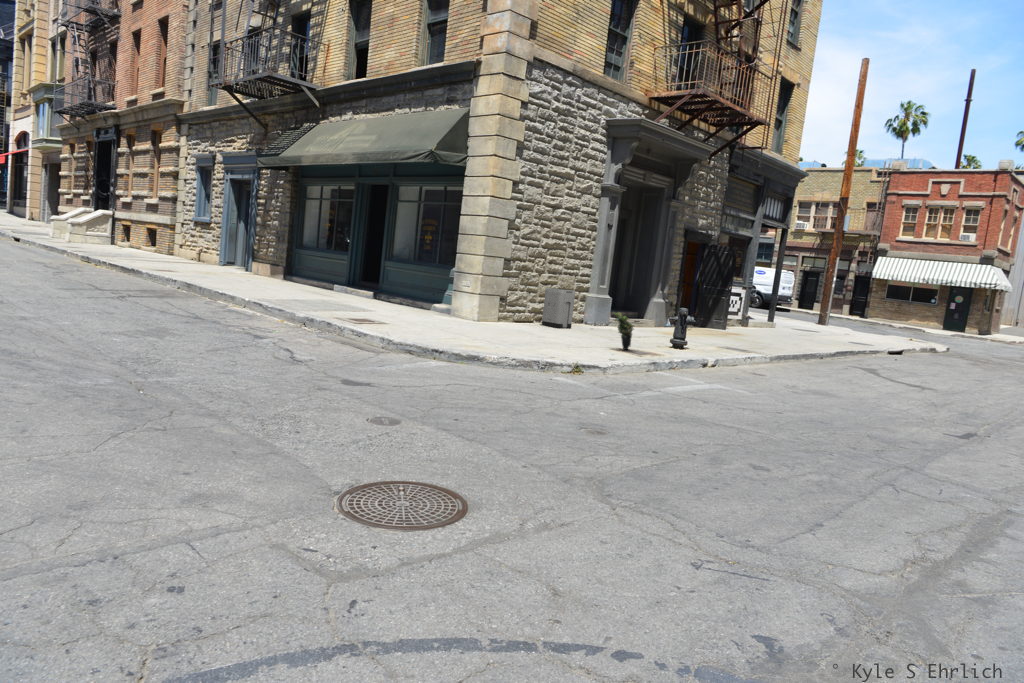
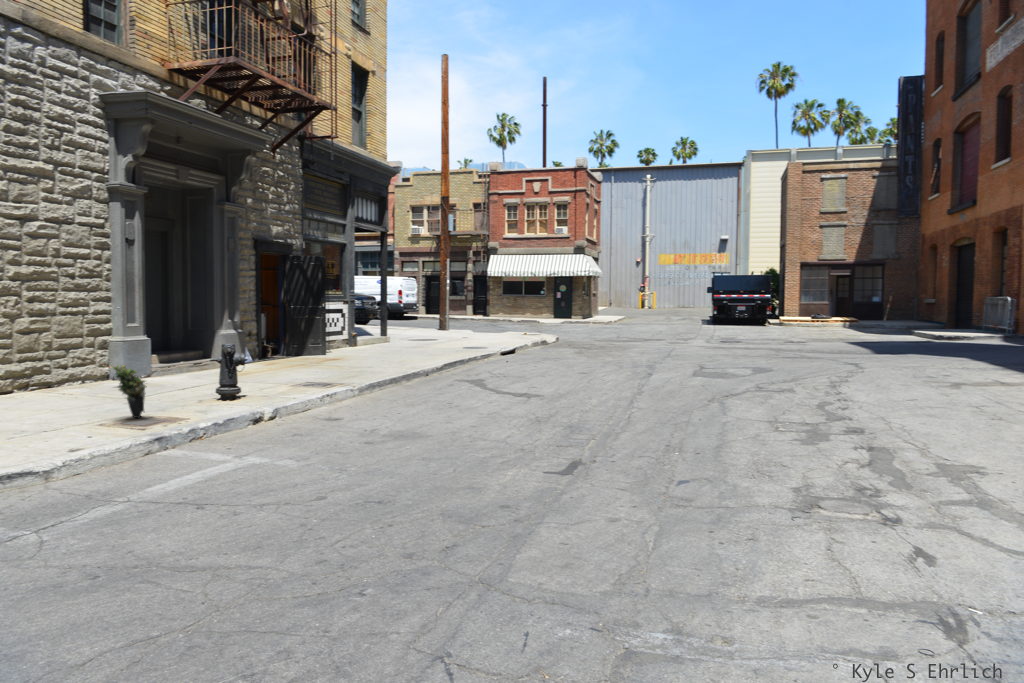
trash can: present [542,288,575,328] -> none [27,336,80,394]

